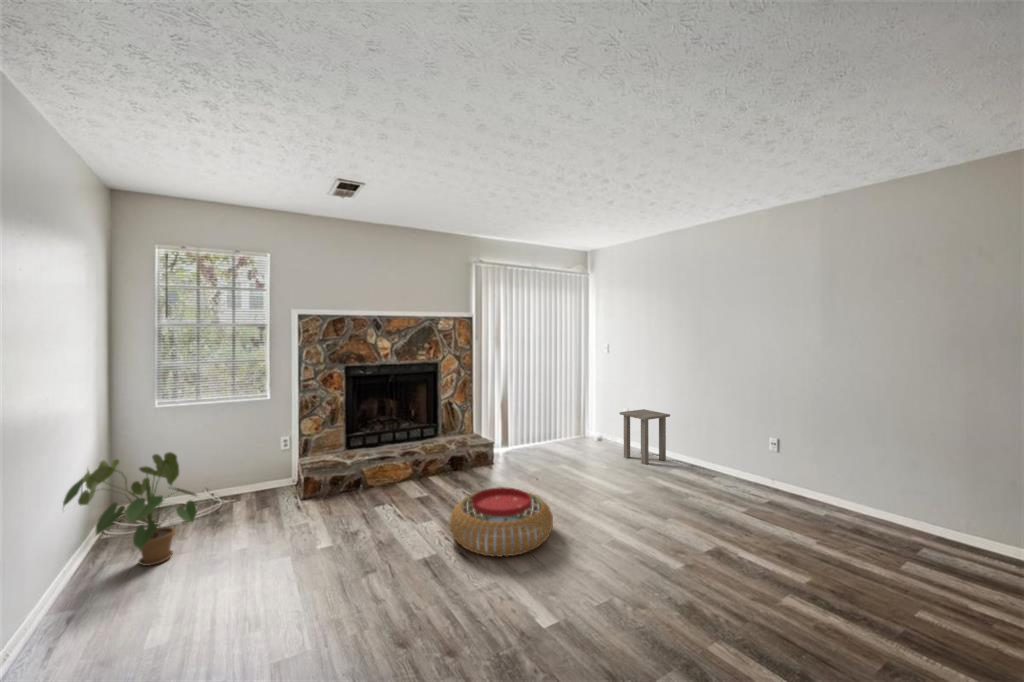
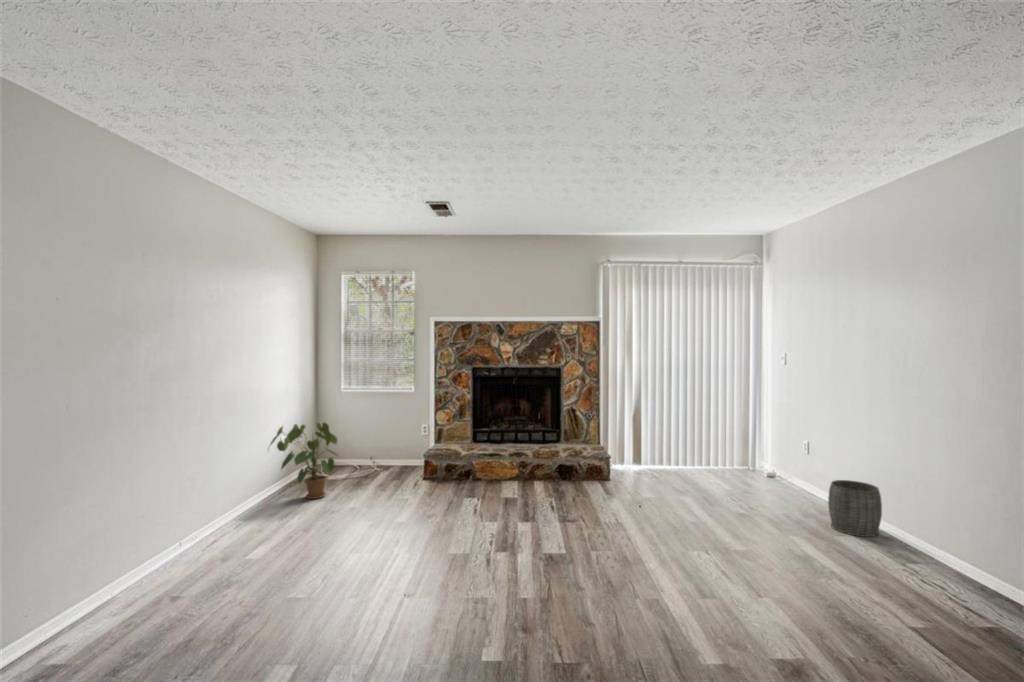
side table: present [620,409,670,464] -> none [771,439,841,509]
woven basket: none [676,437,712,478] -> present [828,480,882,537]
pouf: present [450,487,553,557] -> none [495,490,595,552]

